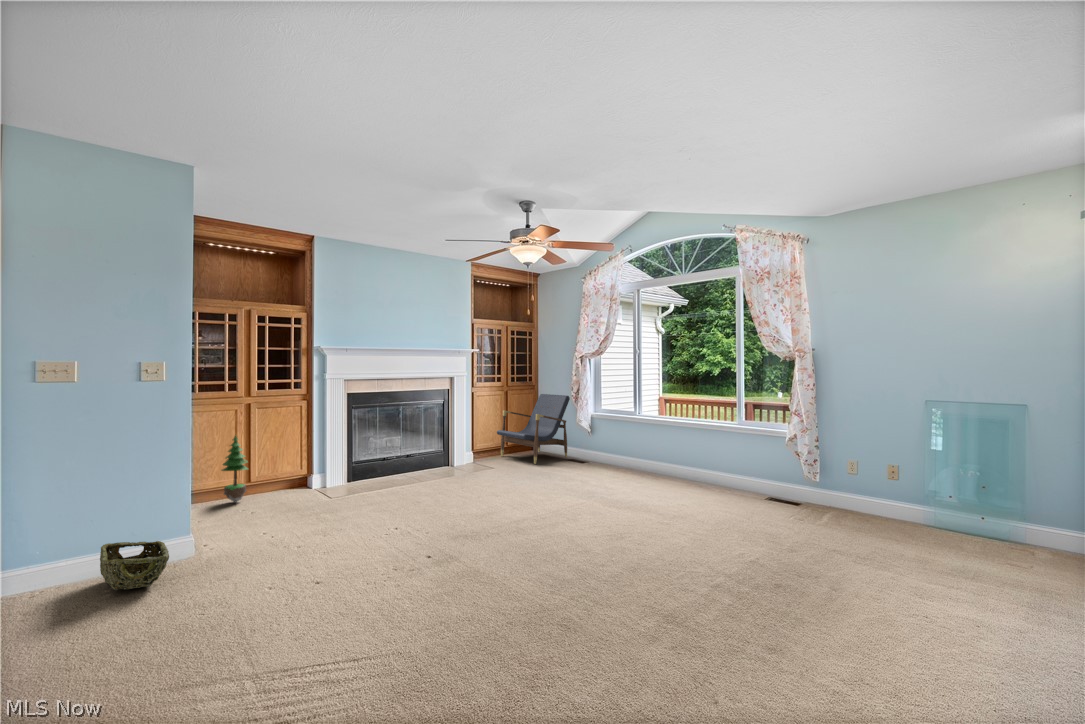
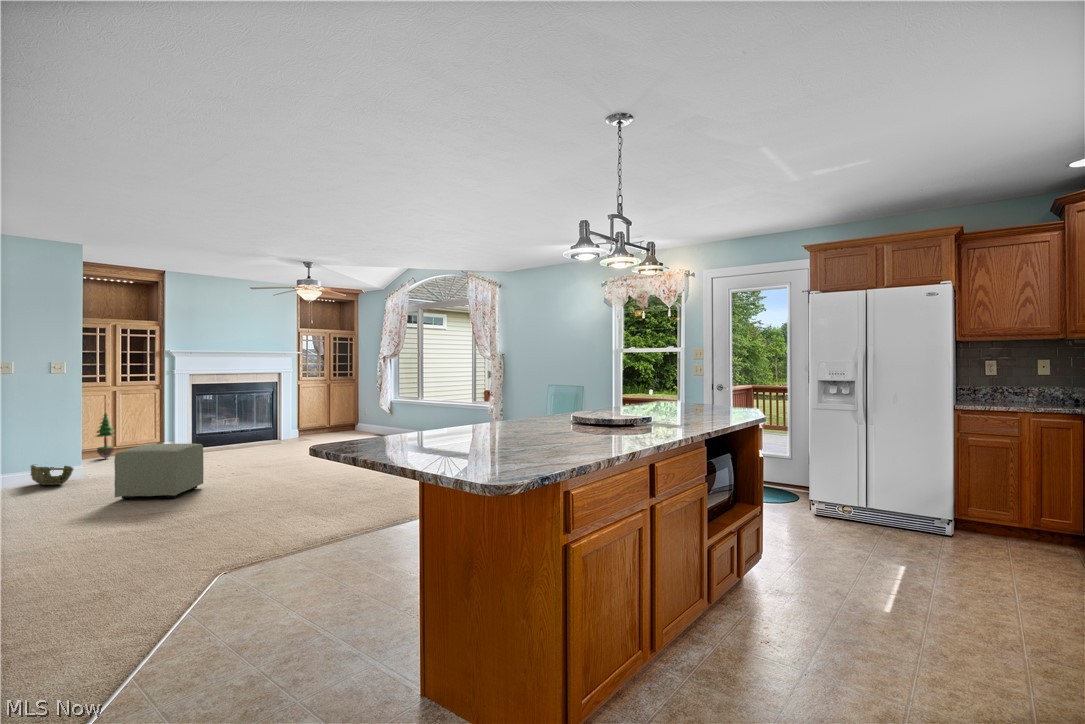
lounge chair: present [497,394,570,464] -> none [319,386,377,437]
ottoman: none [224,529,397,677] -> present [114,444,204,499]

